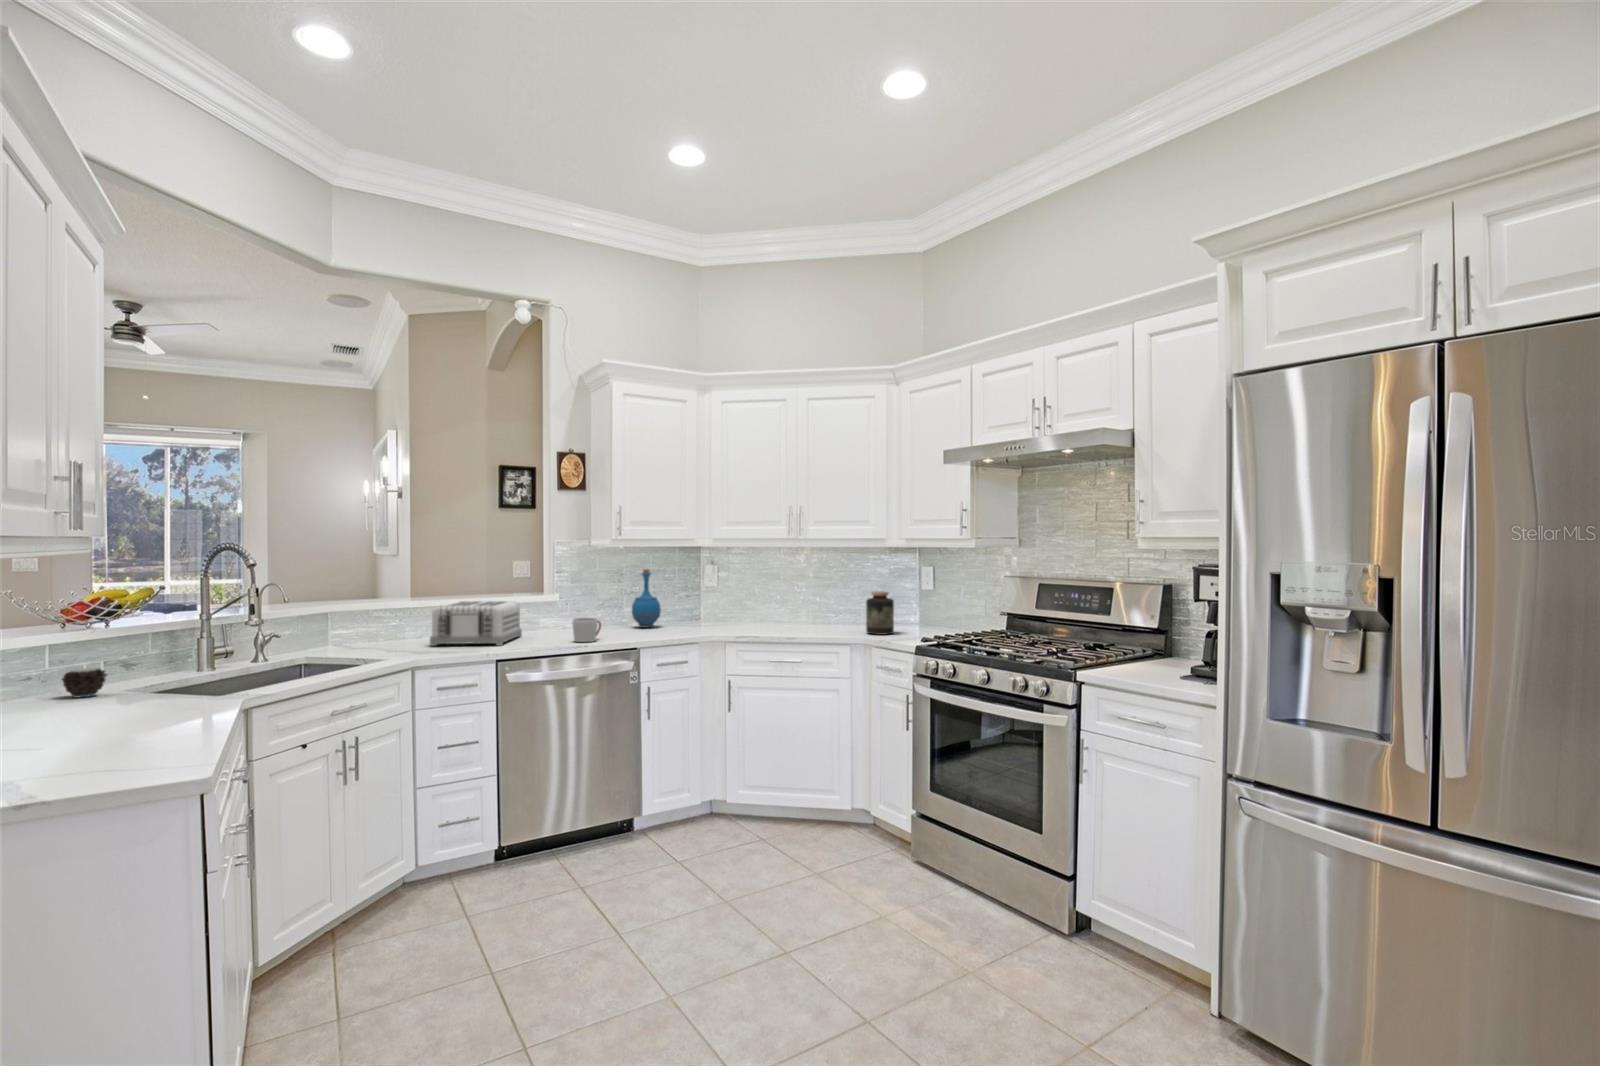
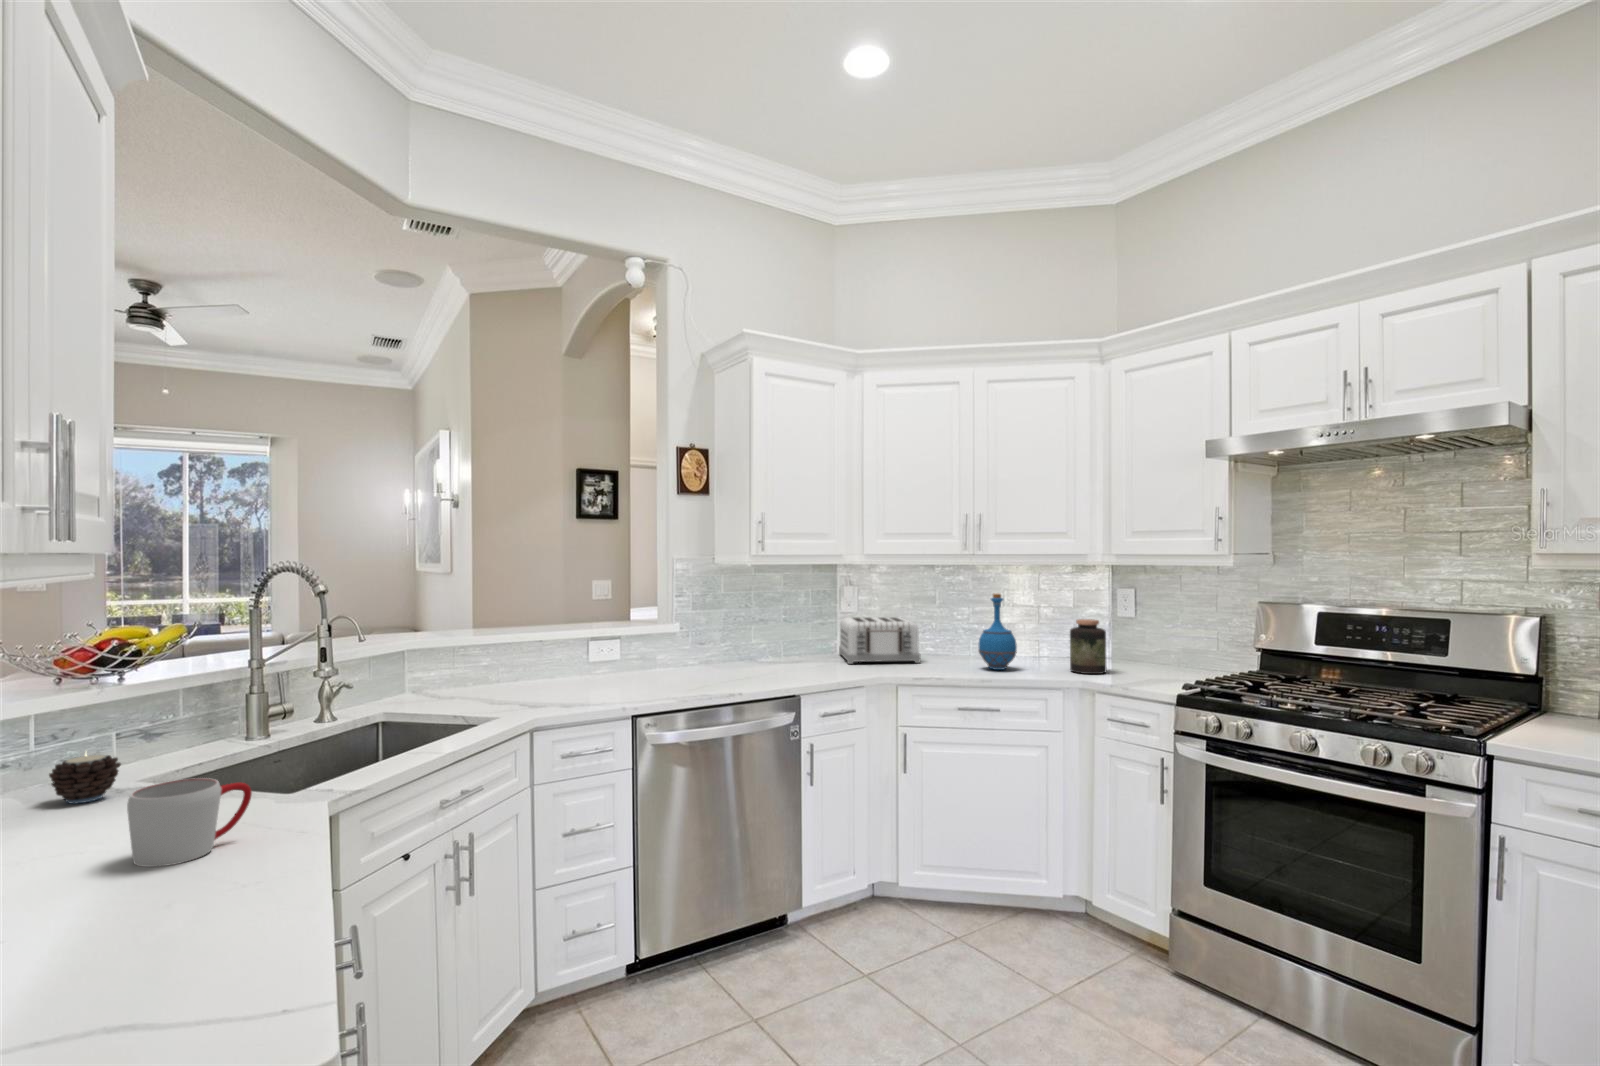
bottle: present [632,569,661,628] -> present [979,594,1017,670]
toaster: present [430,601,522,646] -> present [839,617,920,664]
mug: present [572,618,601,642] -> present [127,778,252,867]

